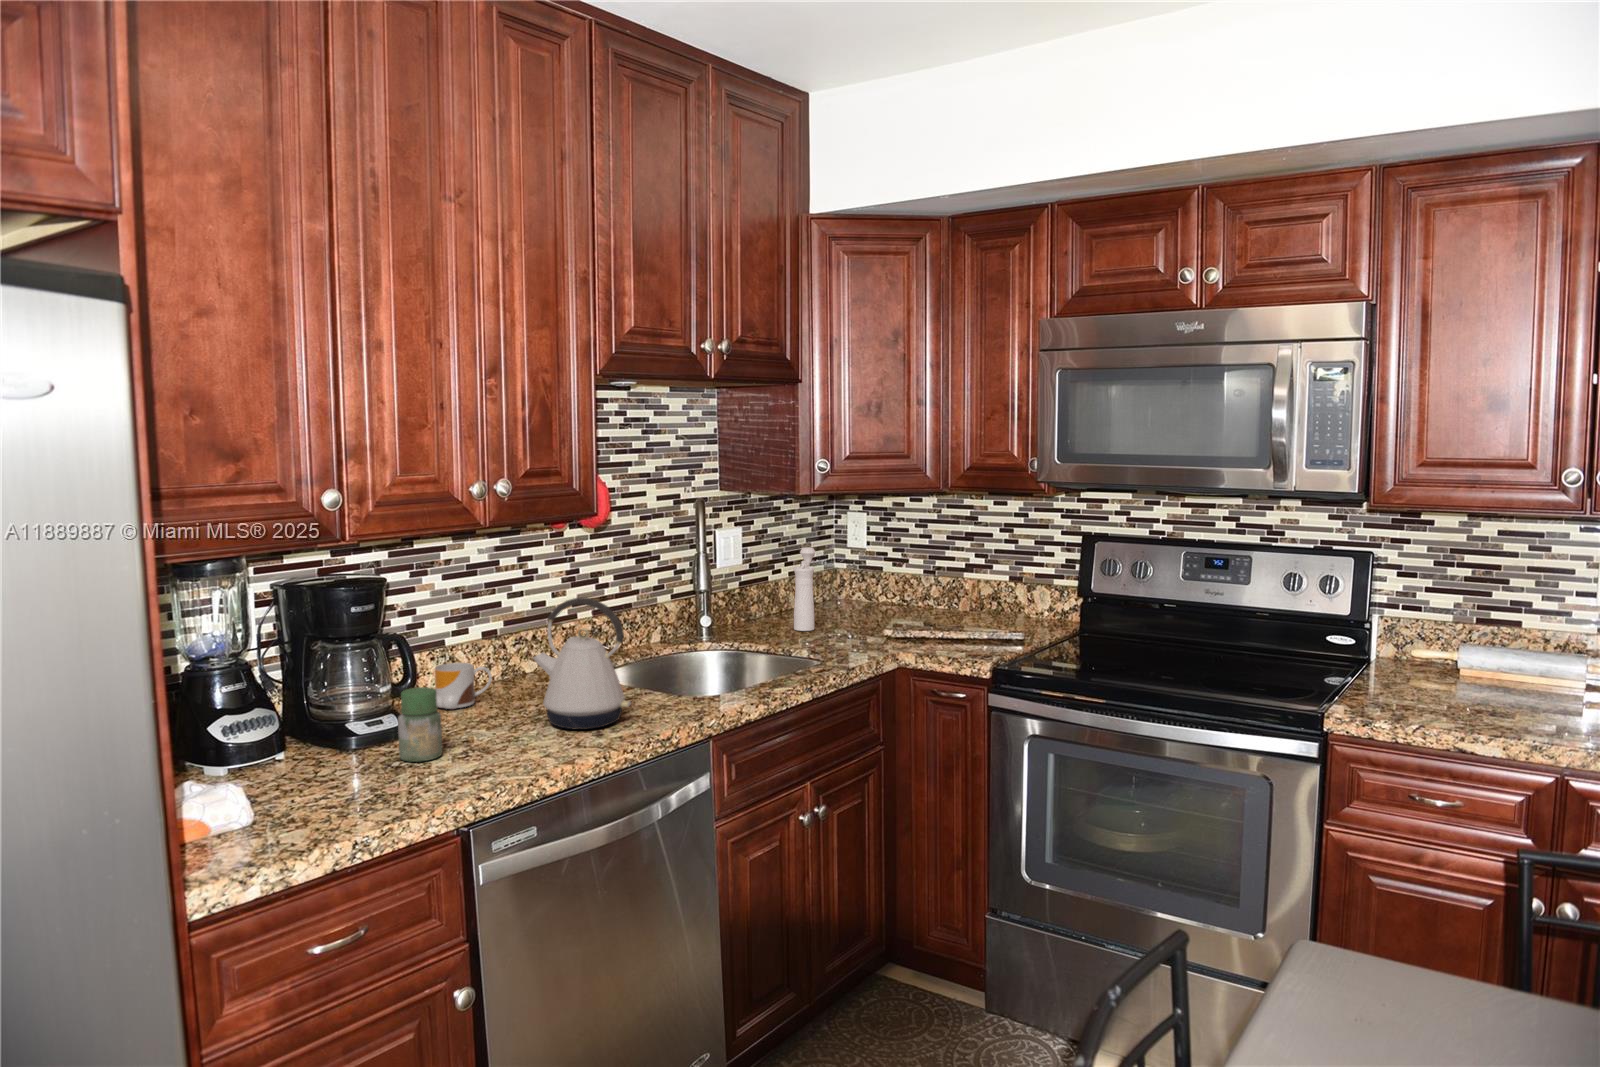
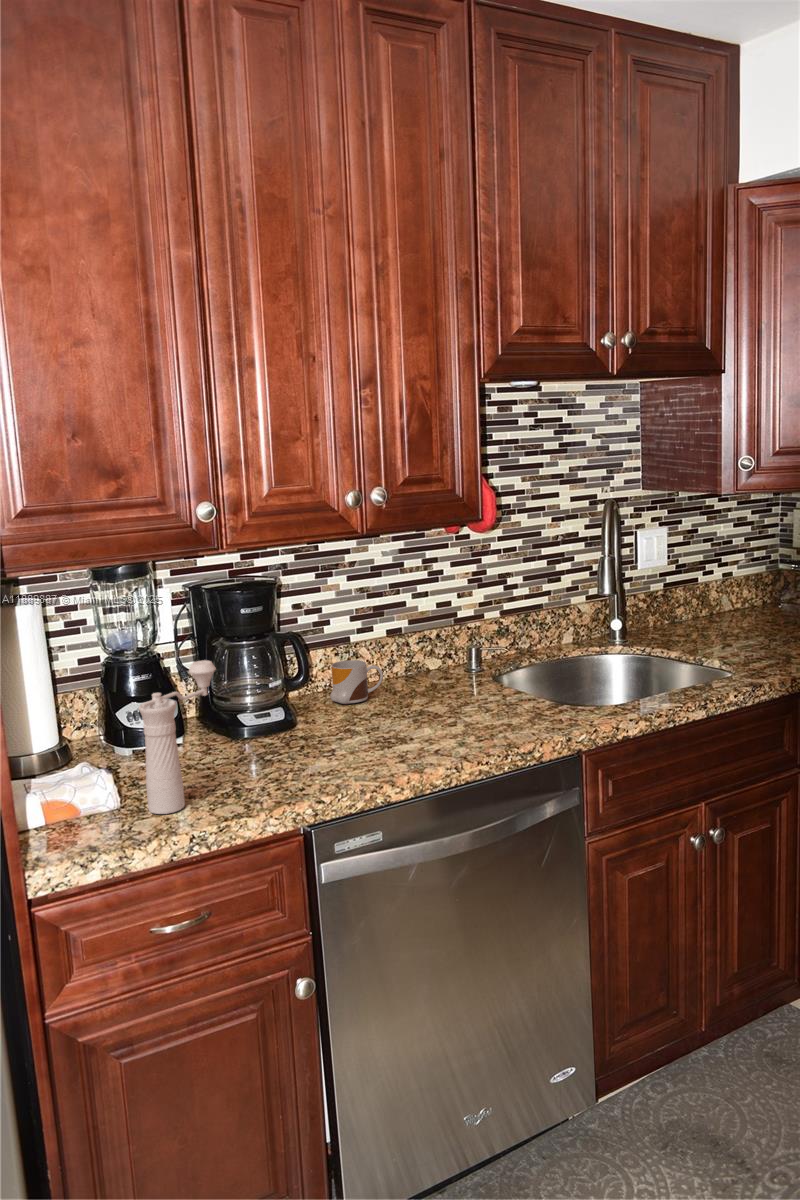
pepper mill: present [793,547,816,631] -> present [139,660,216,814]
kettle: present [533,597,631,729] -> none [407,605,499,736]
jar: present [398,687,442,762] -> none [270,687,311,757]

